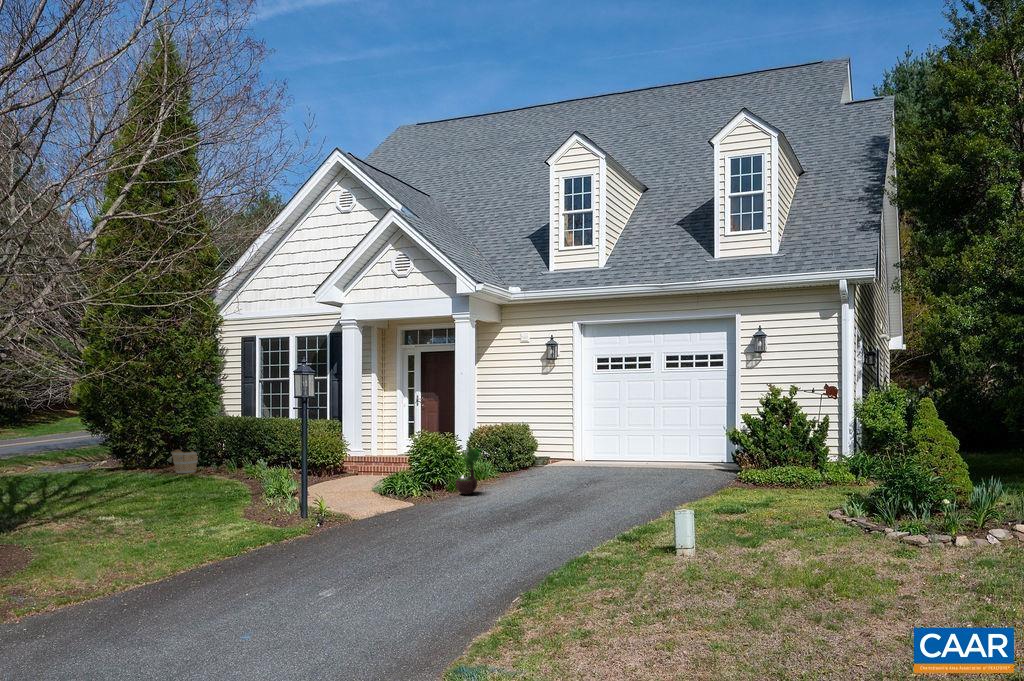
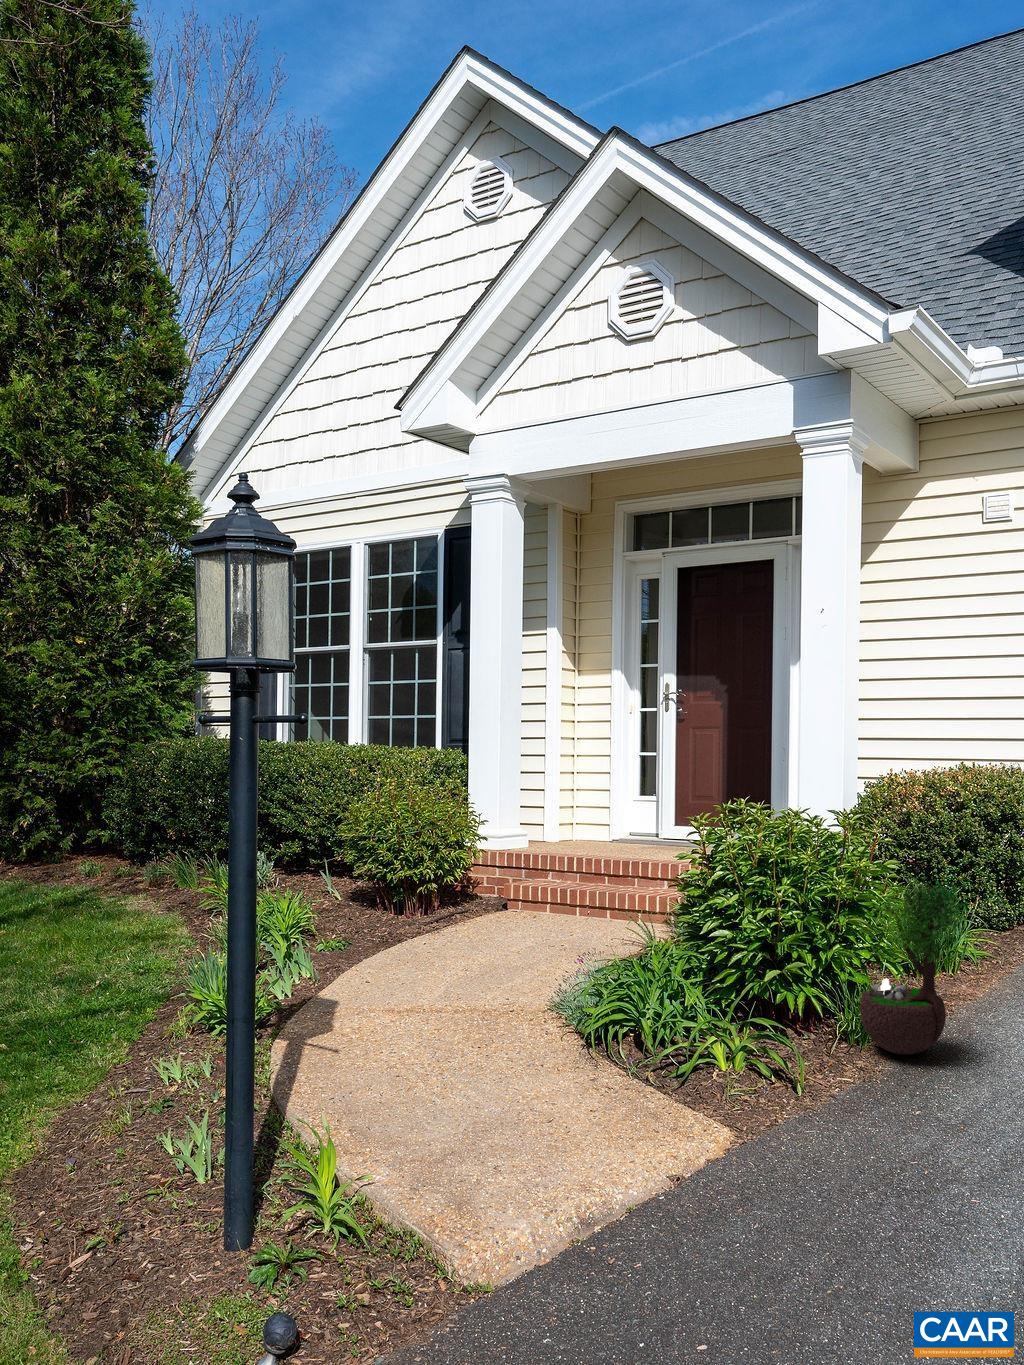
wooden bucket: present [171,450,198,474] -> none [63,811,131,872]

